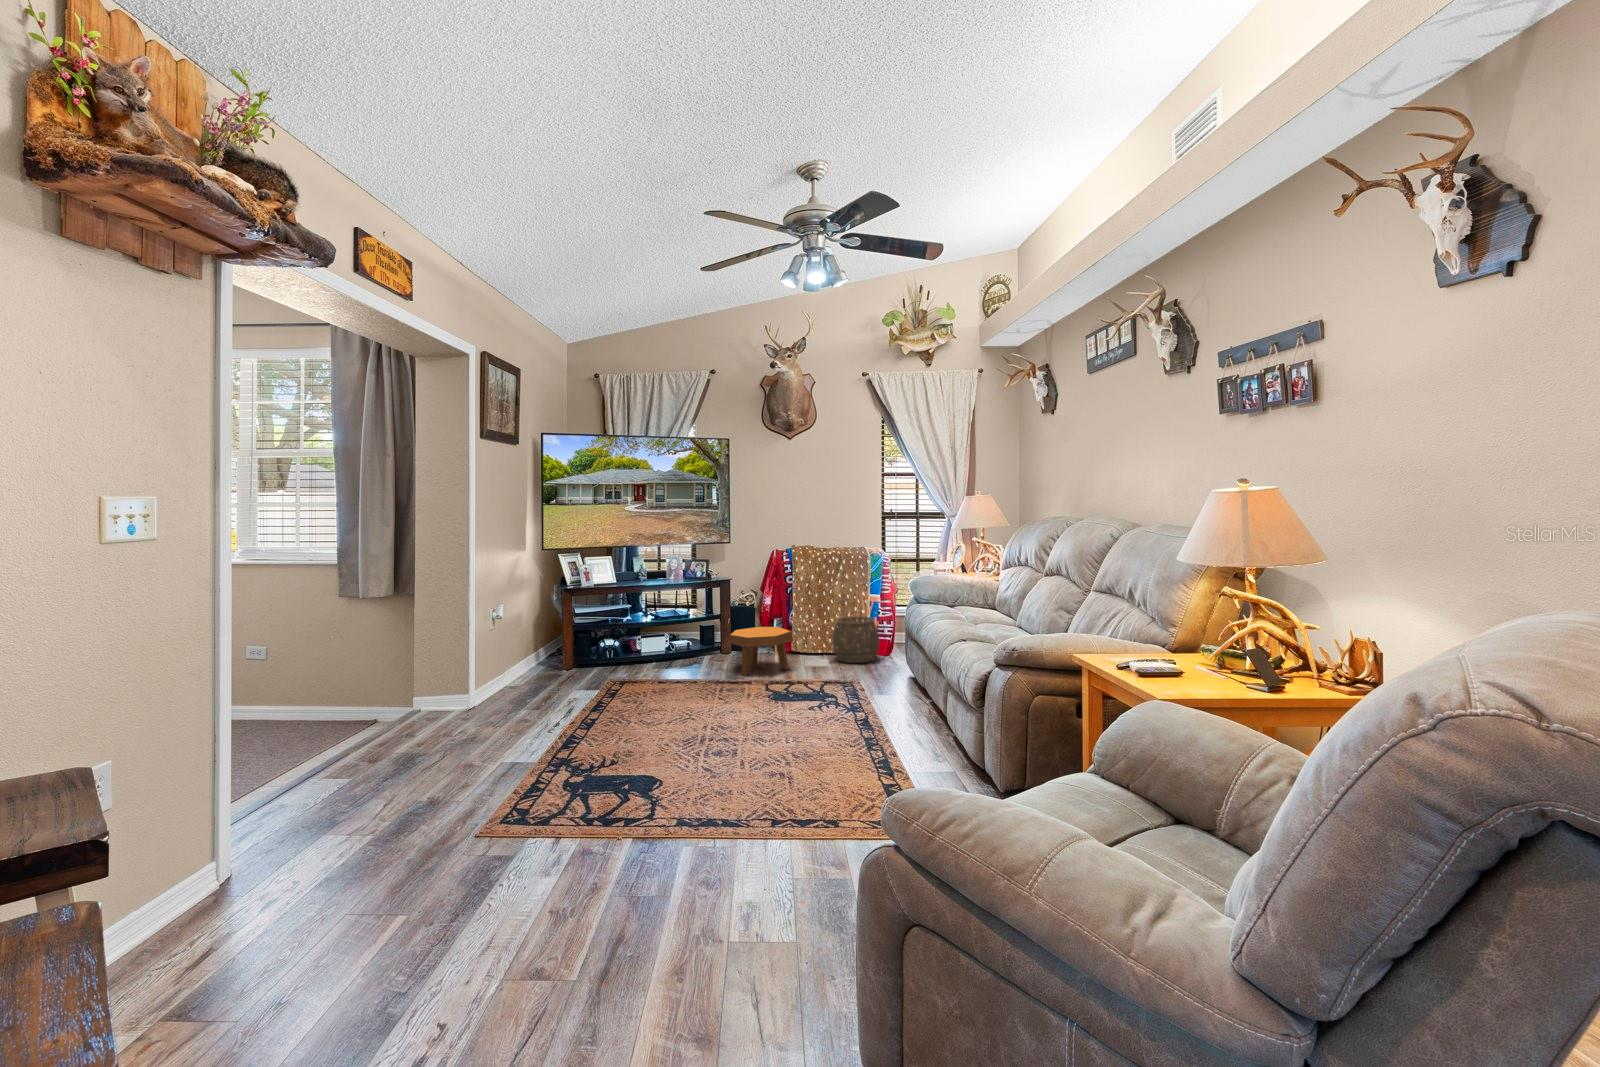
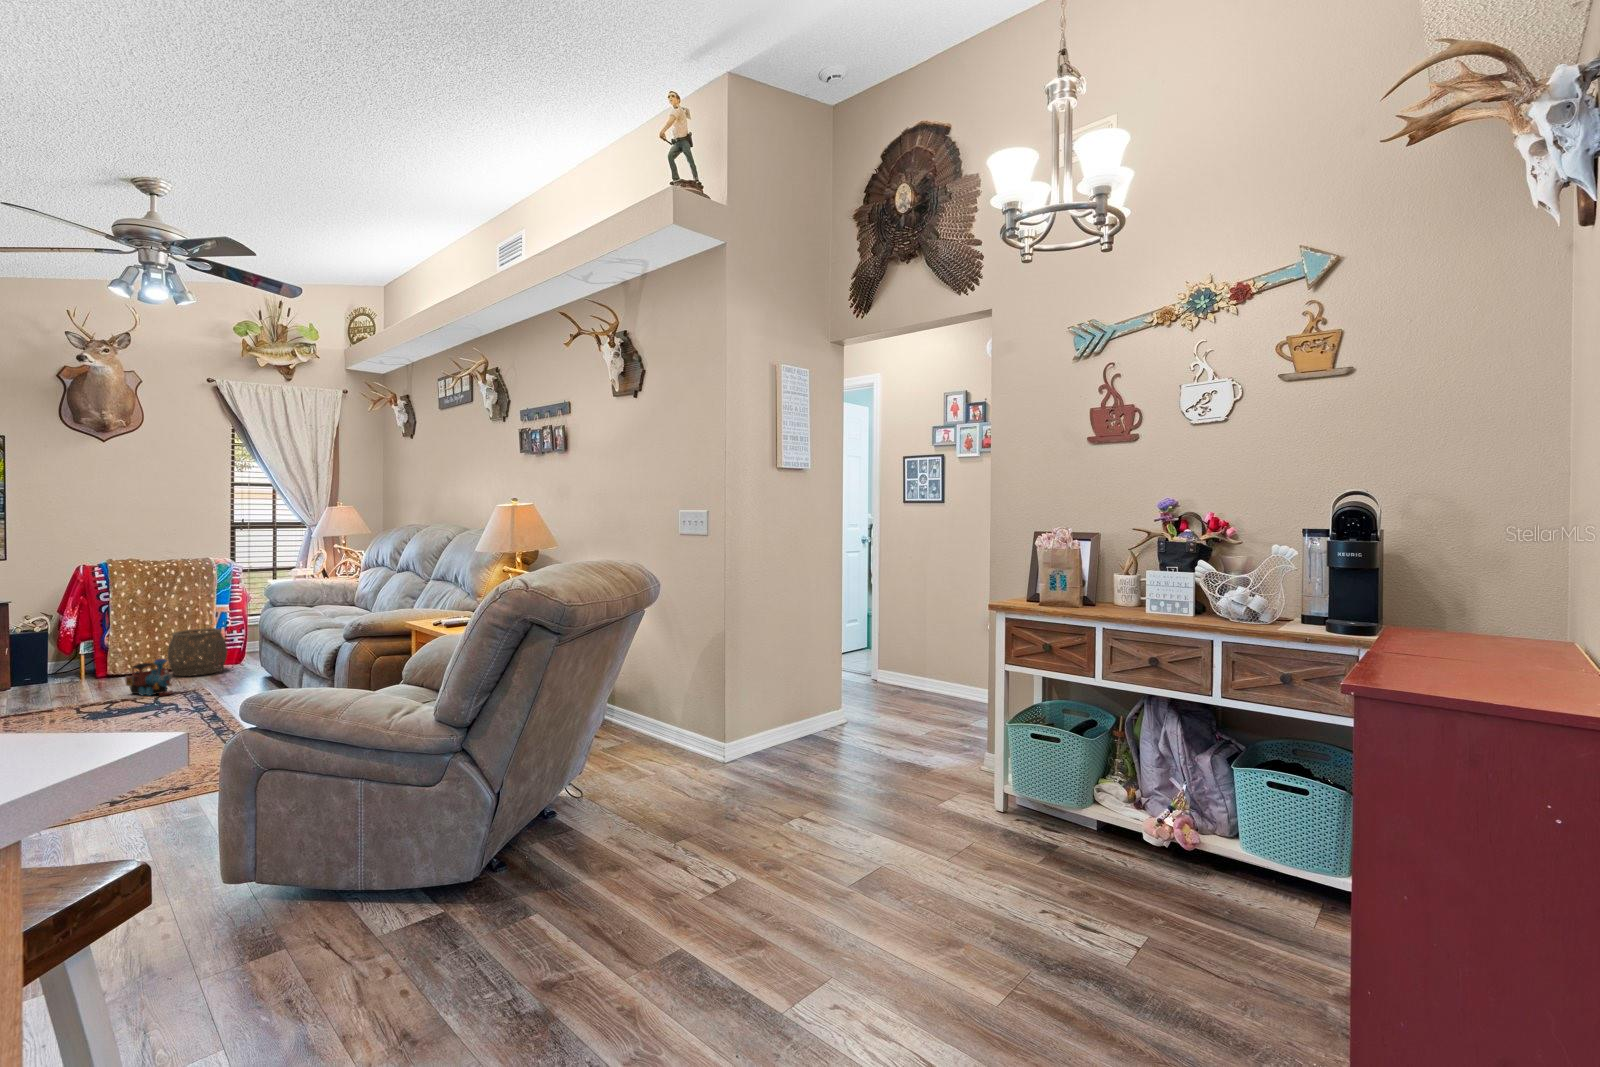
footstool: present [729,627,793,676] -> none [19,646,115,701]
toy train: none [799,649,835,685] -> present [125,659,173,696]

